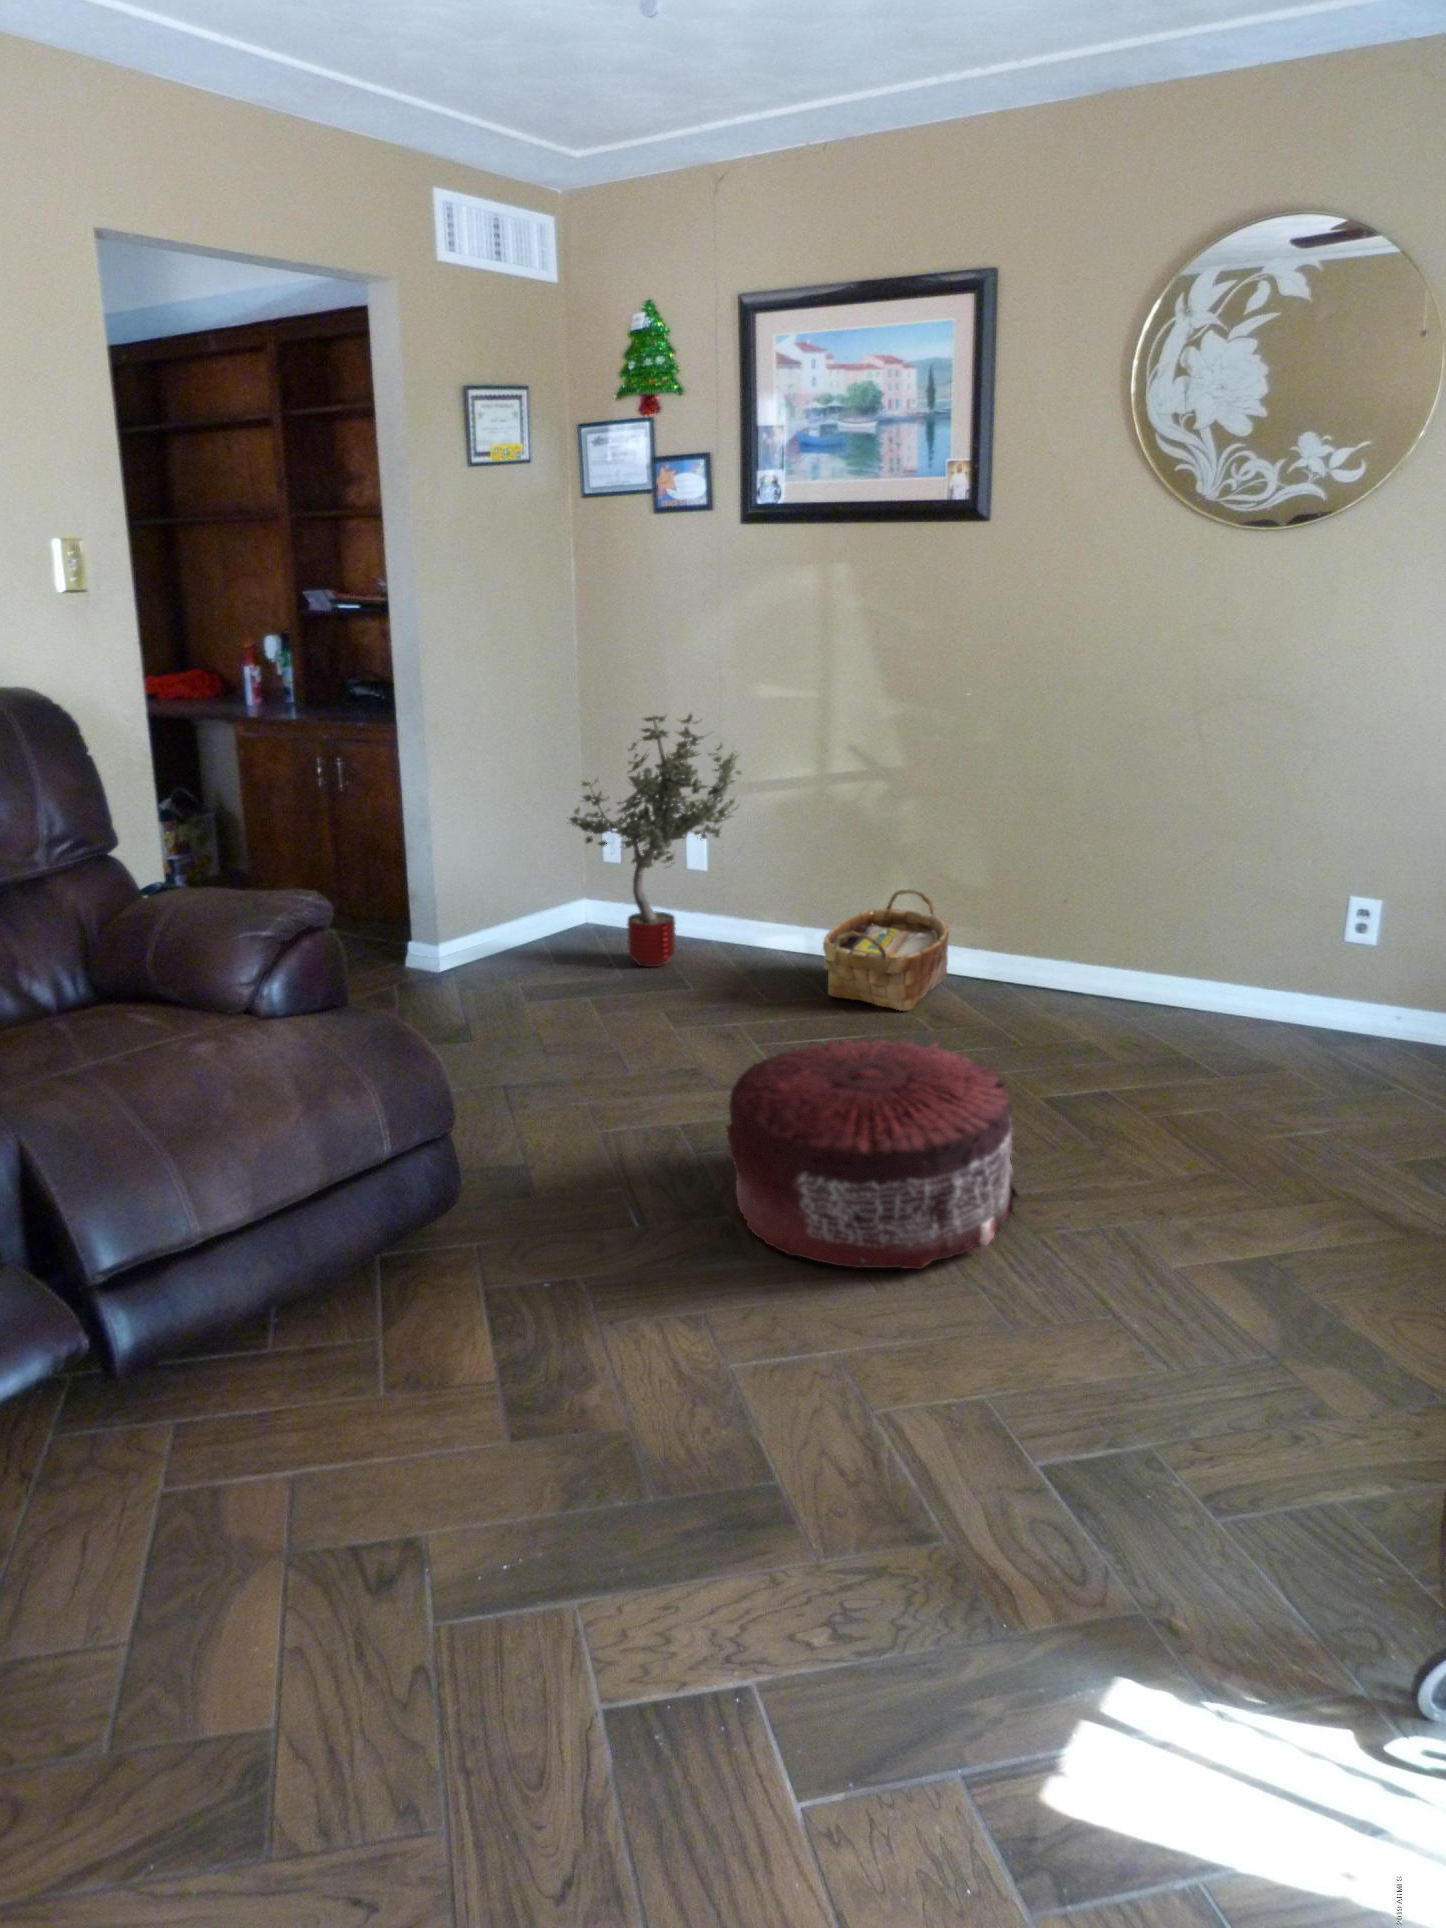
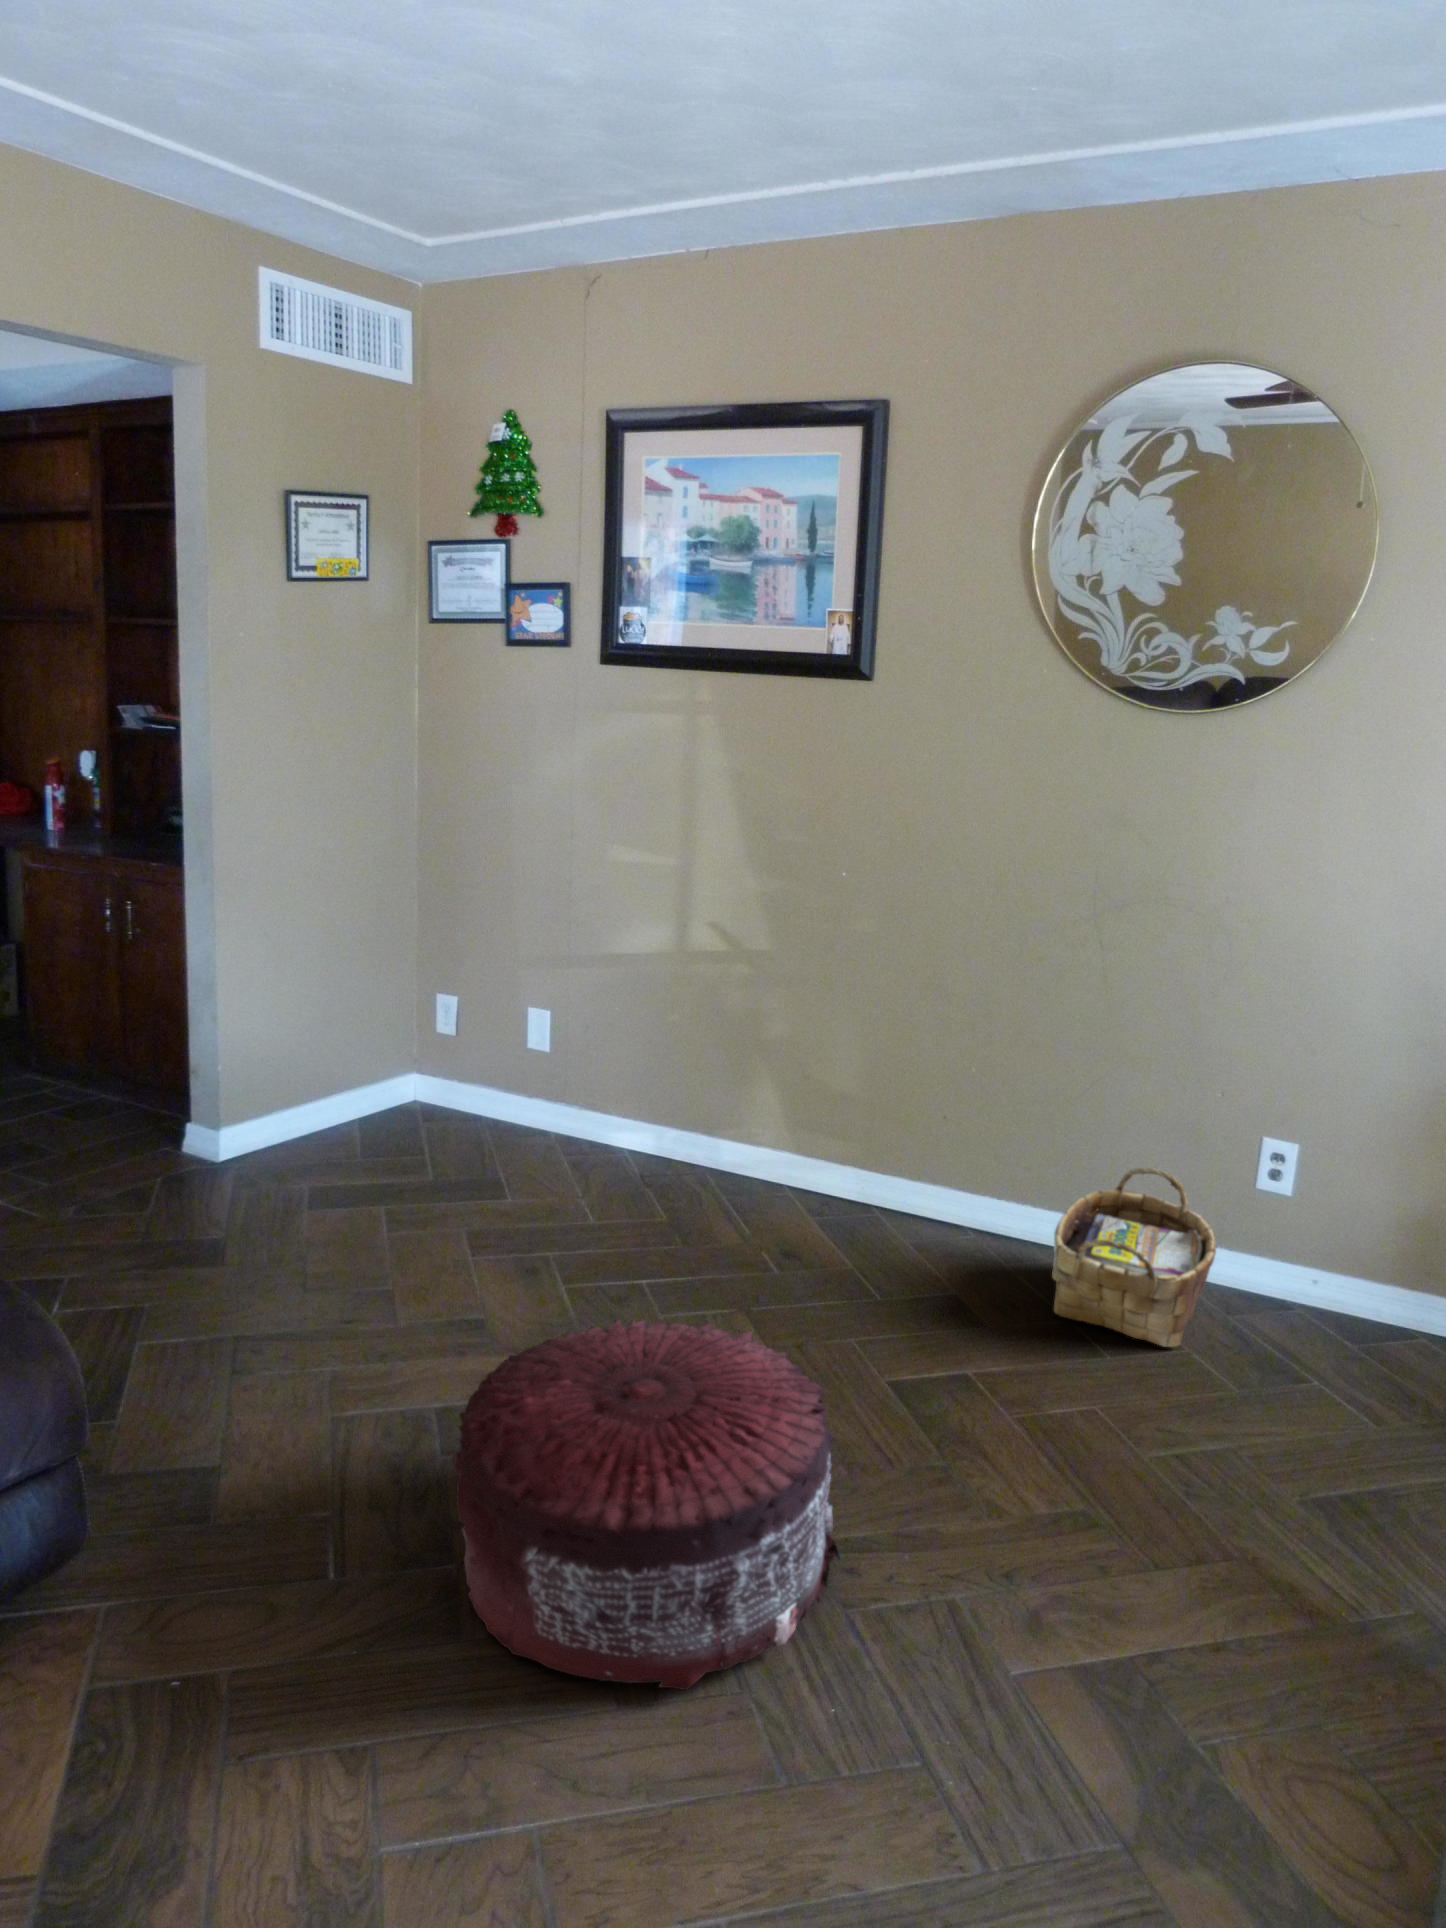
potted tree: present [570,714,742,967] -> none [385,873,585,1165]
woven basket: present [823,889,949,1011] -> present [1052,1168,1216,1347]

